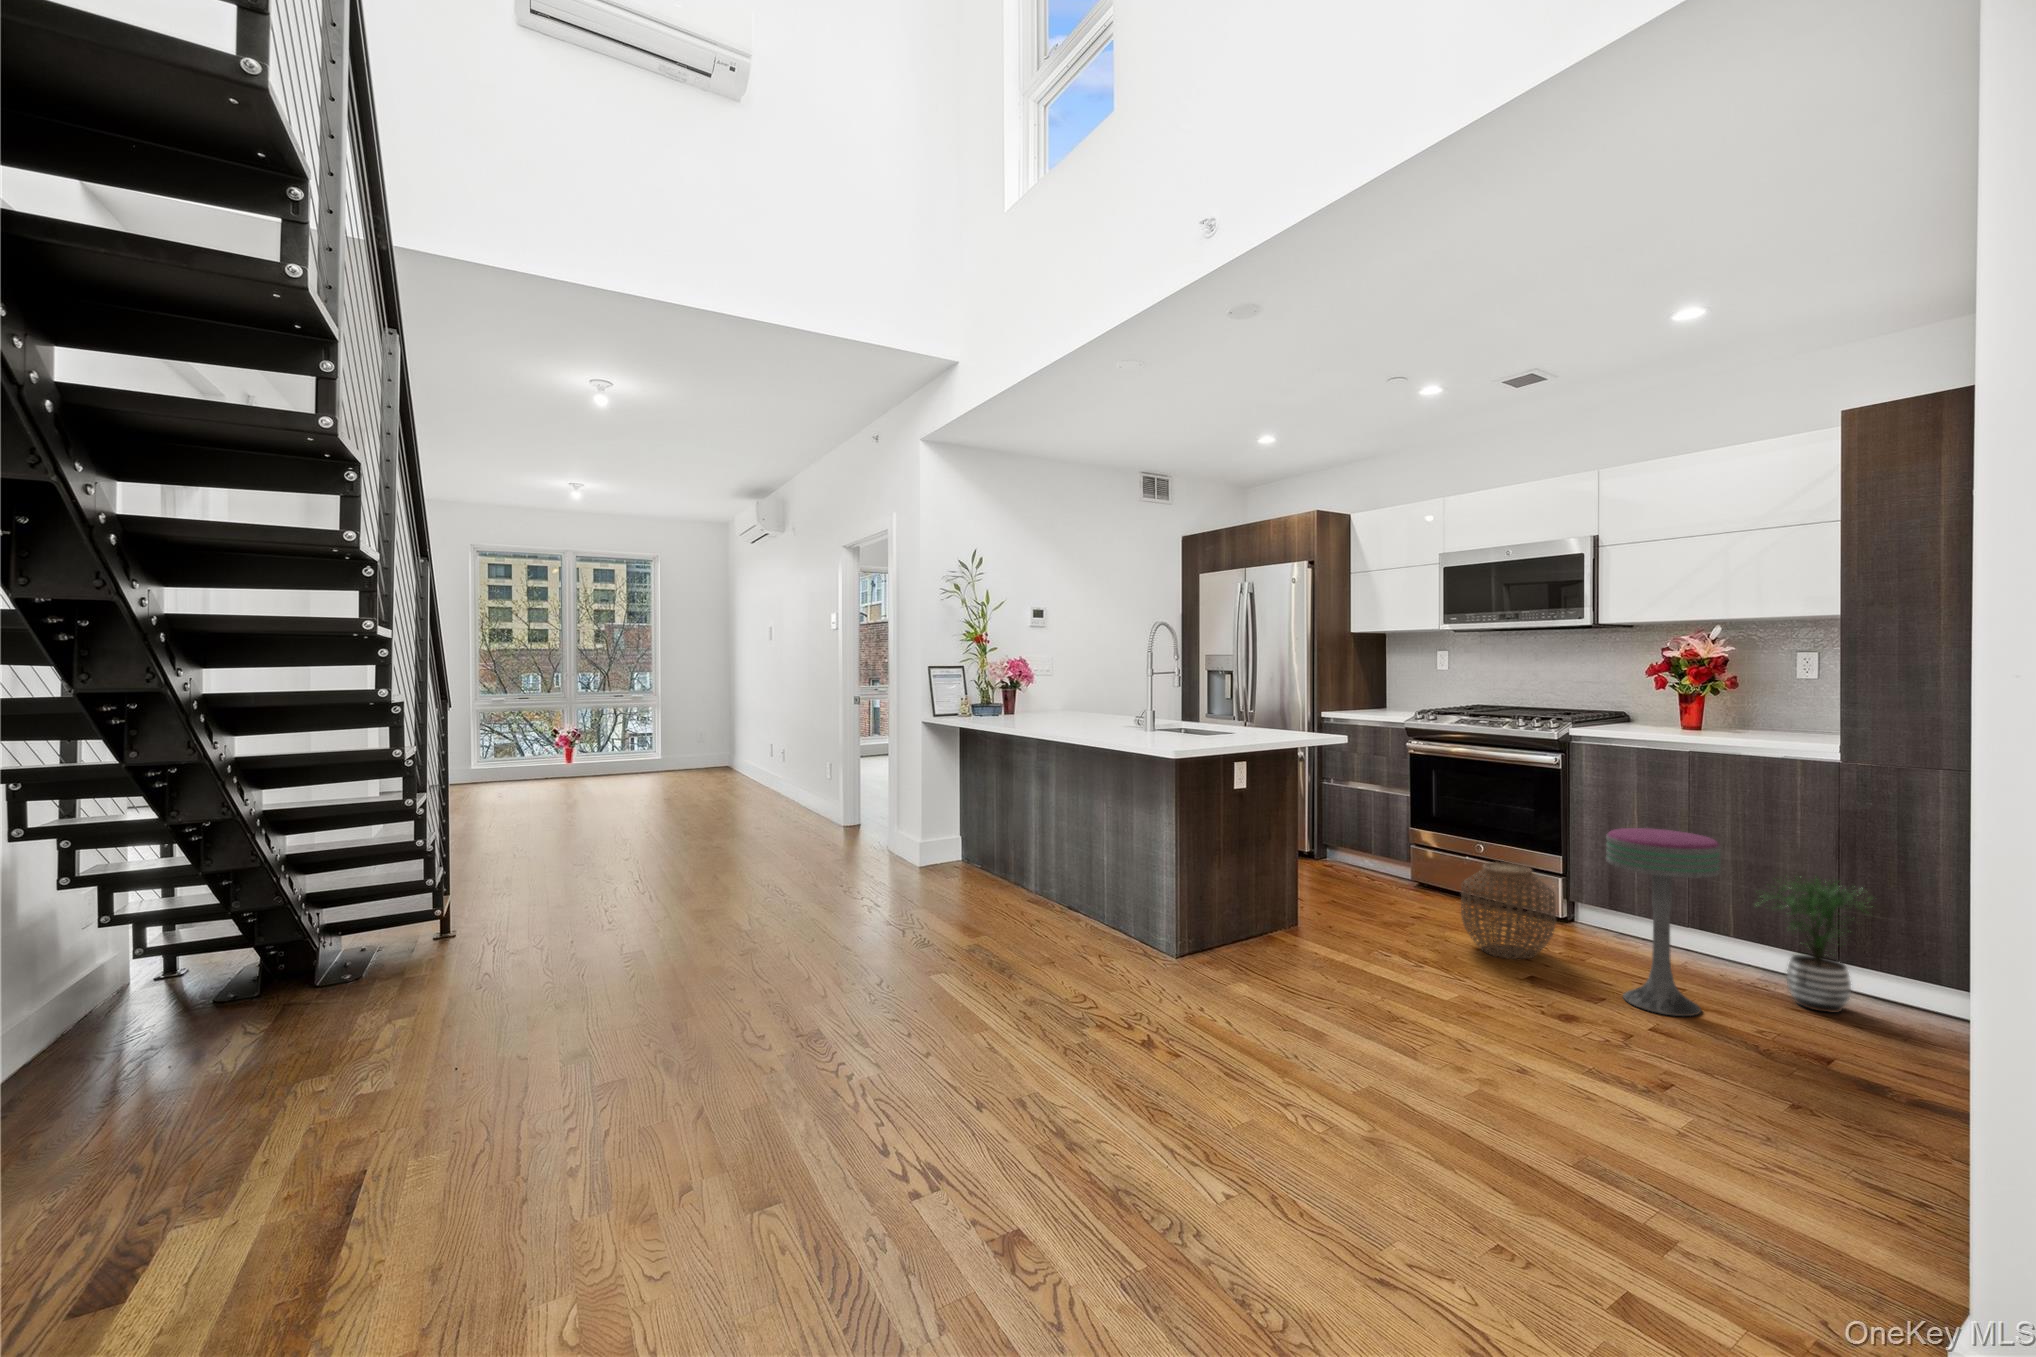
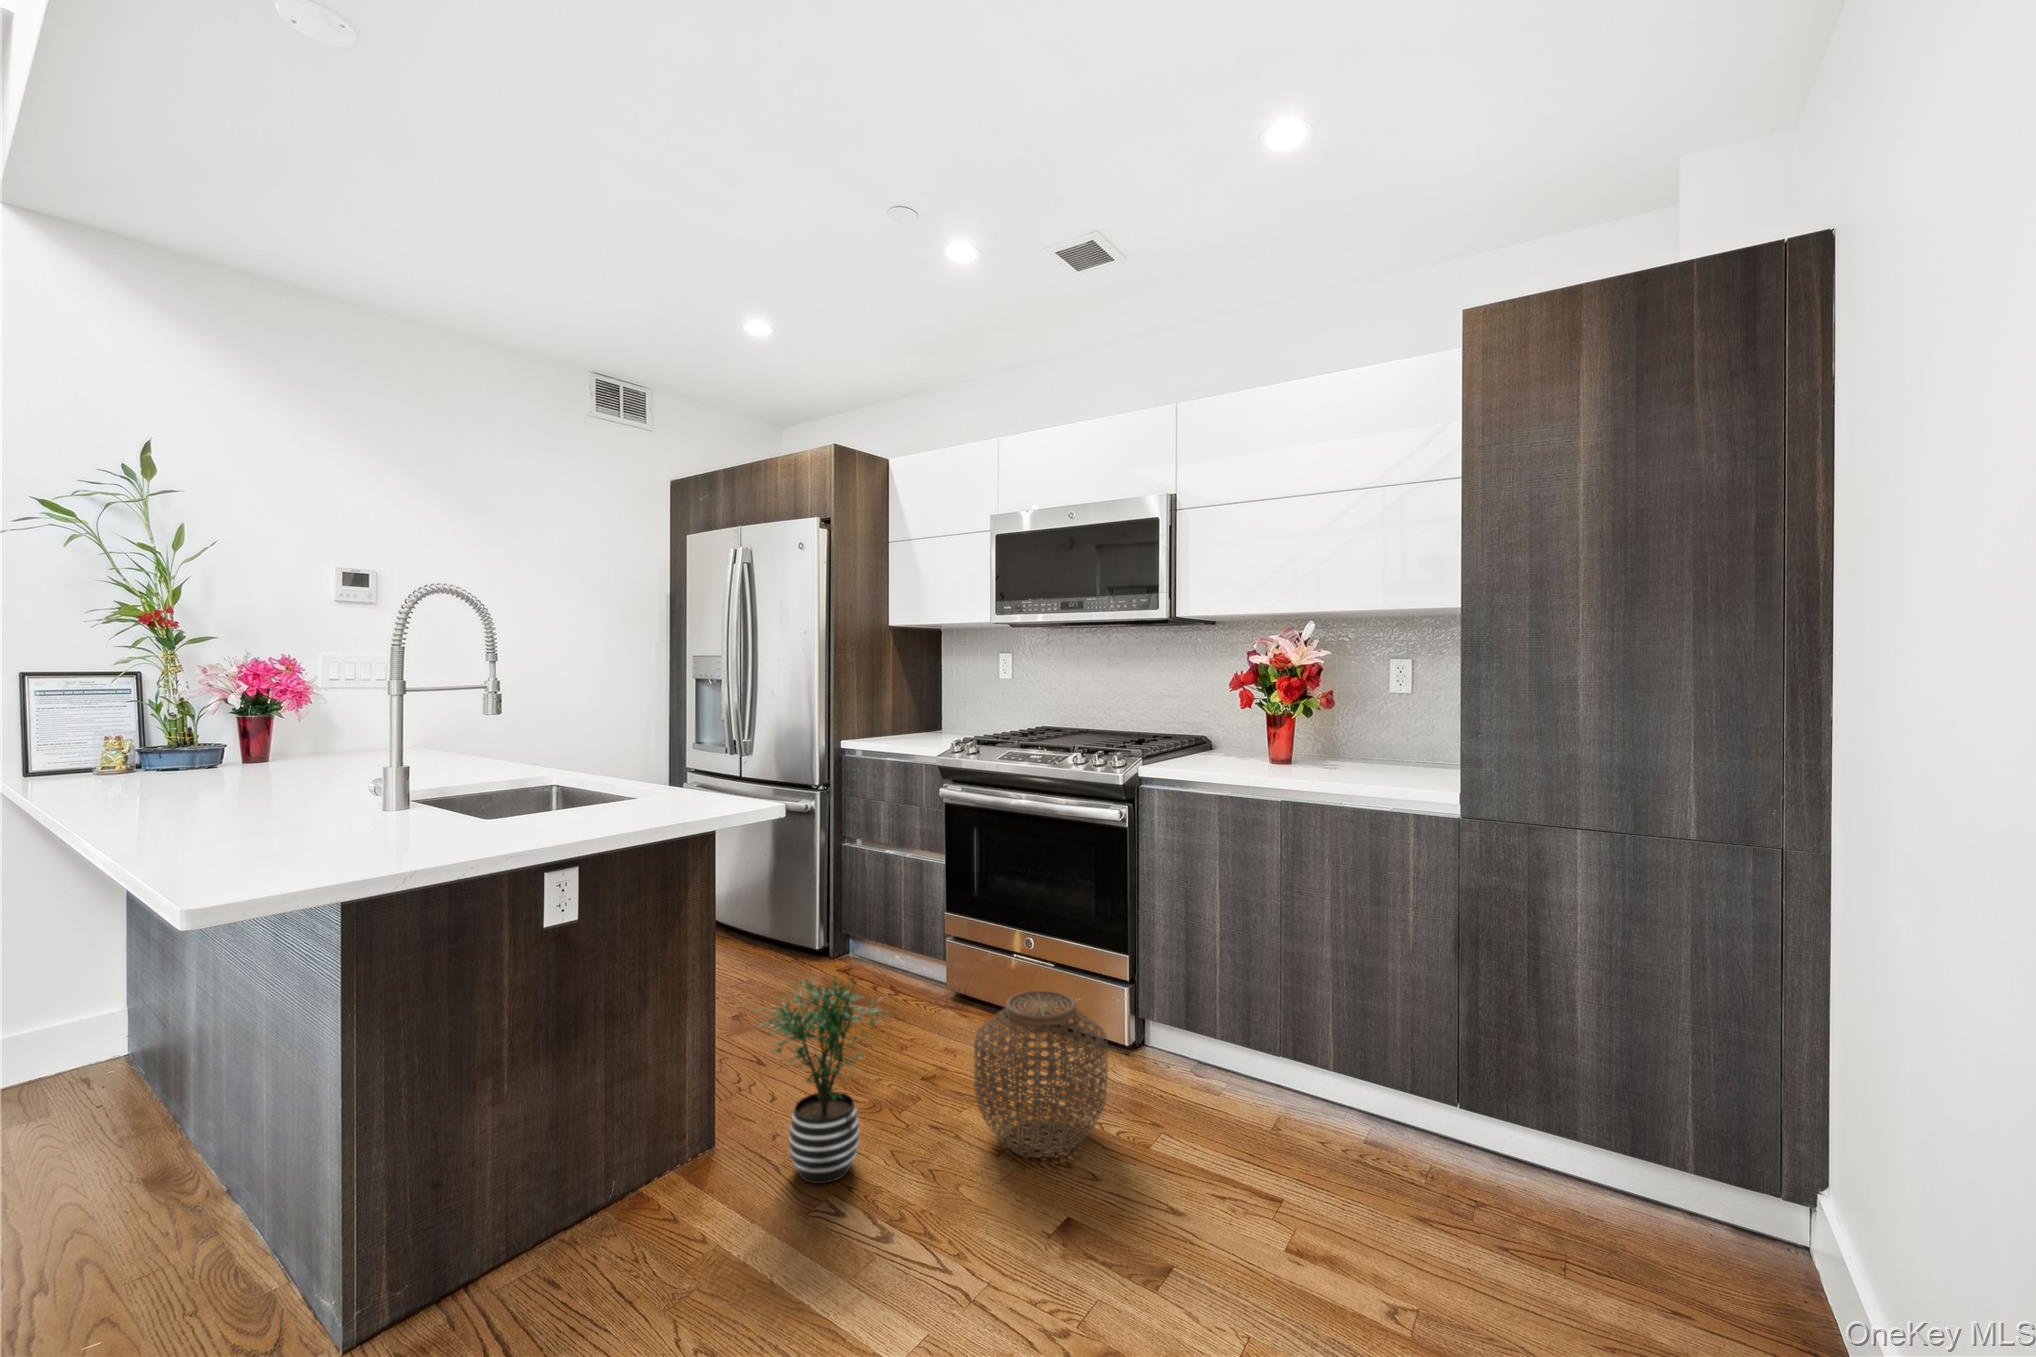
bar stool: present [1606,828,1721,1016] -> none [1169,941,1328,1276]
potted plant: present [1755,876,1869,1013] -> present [760,978,886,1184]

